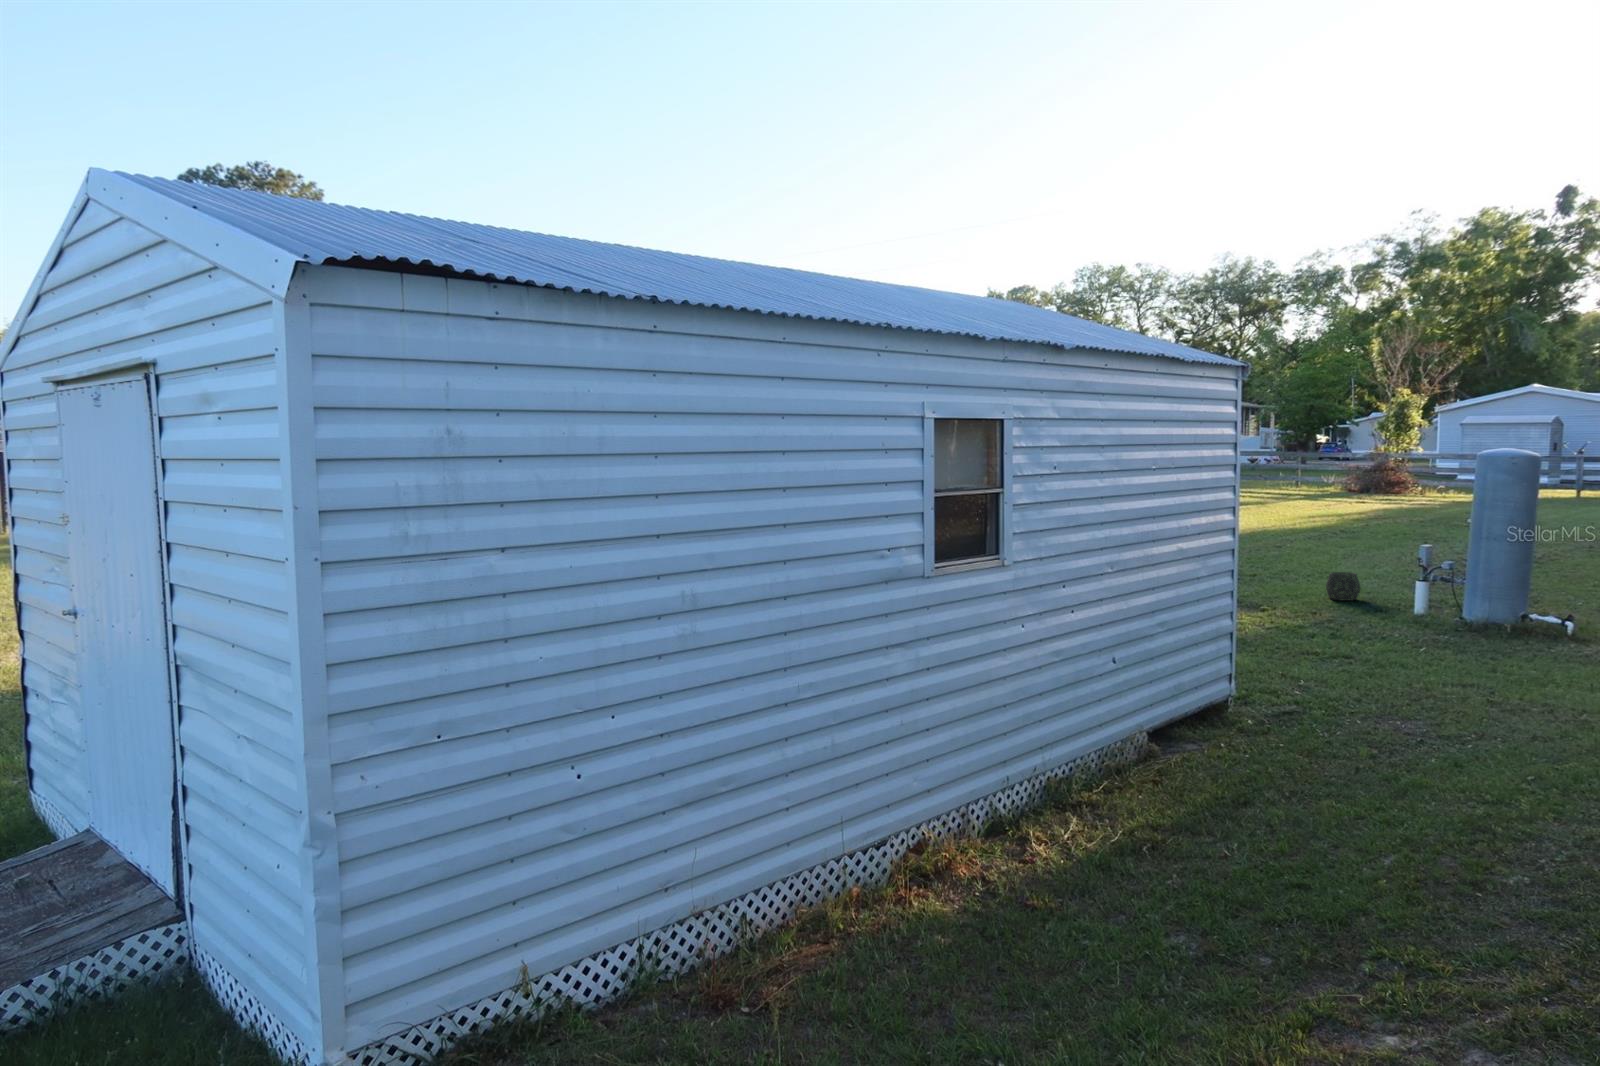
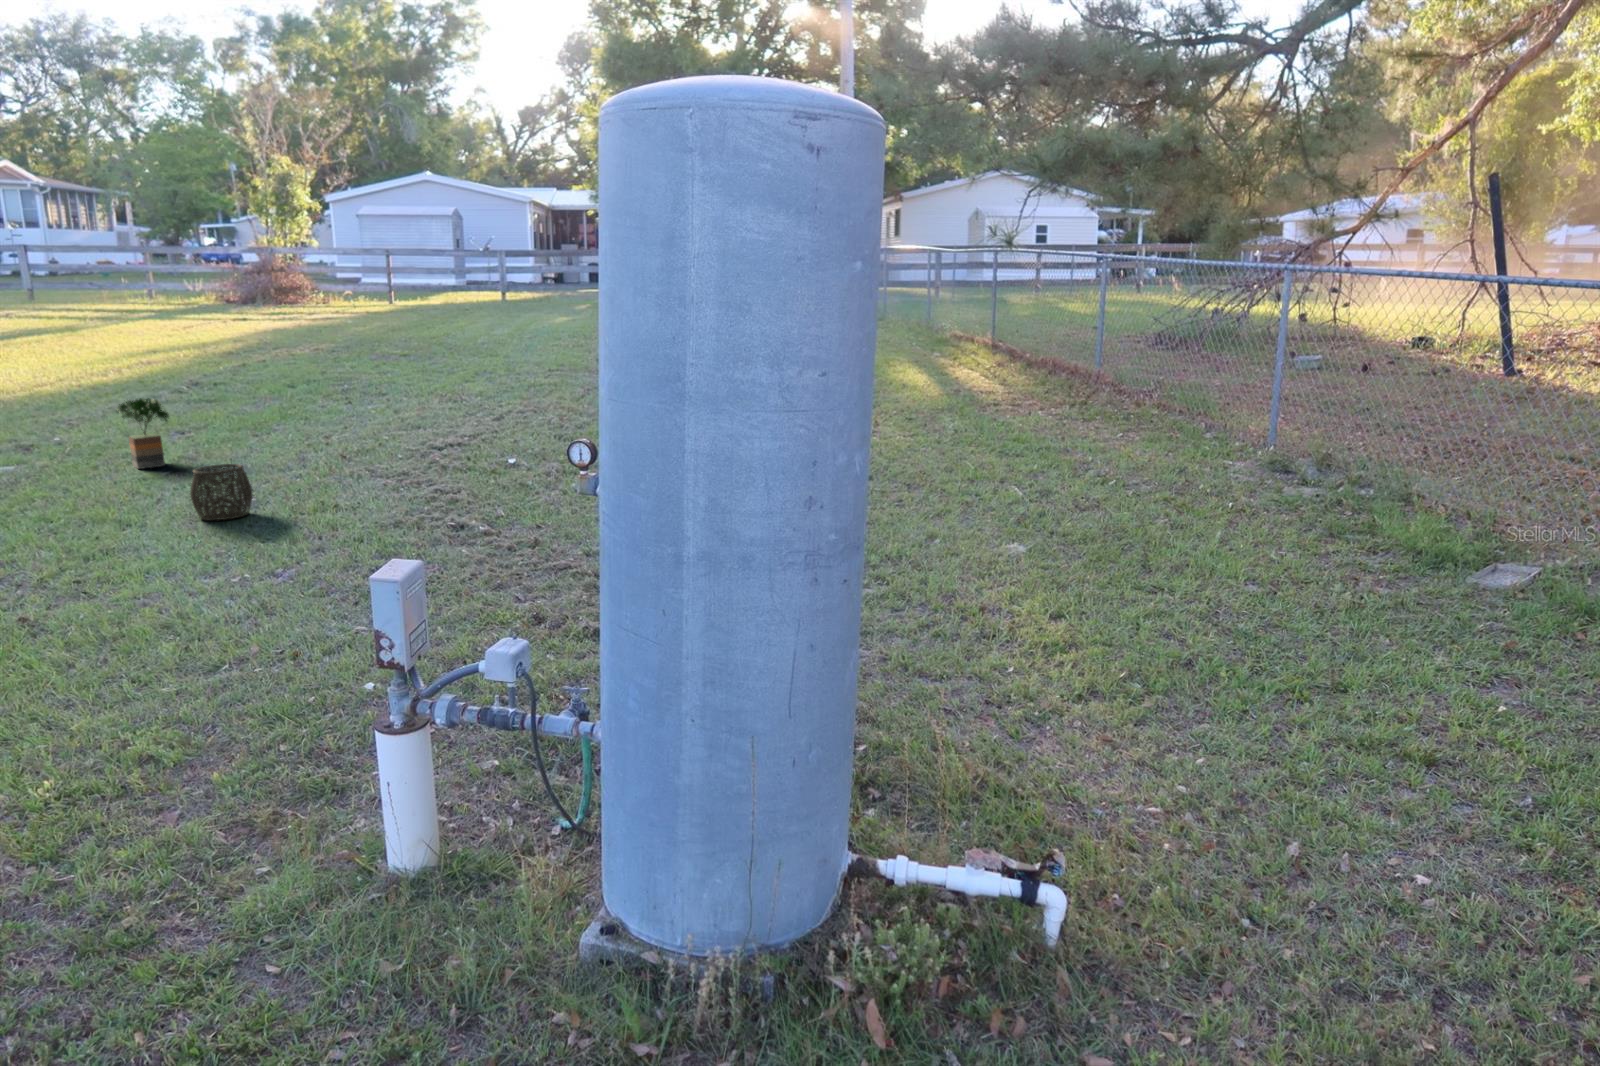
potted tree: none [1288,537,1317,575] -> present [117,398,169,469]

